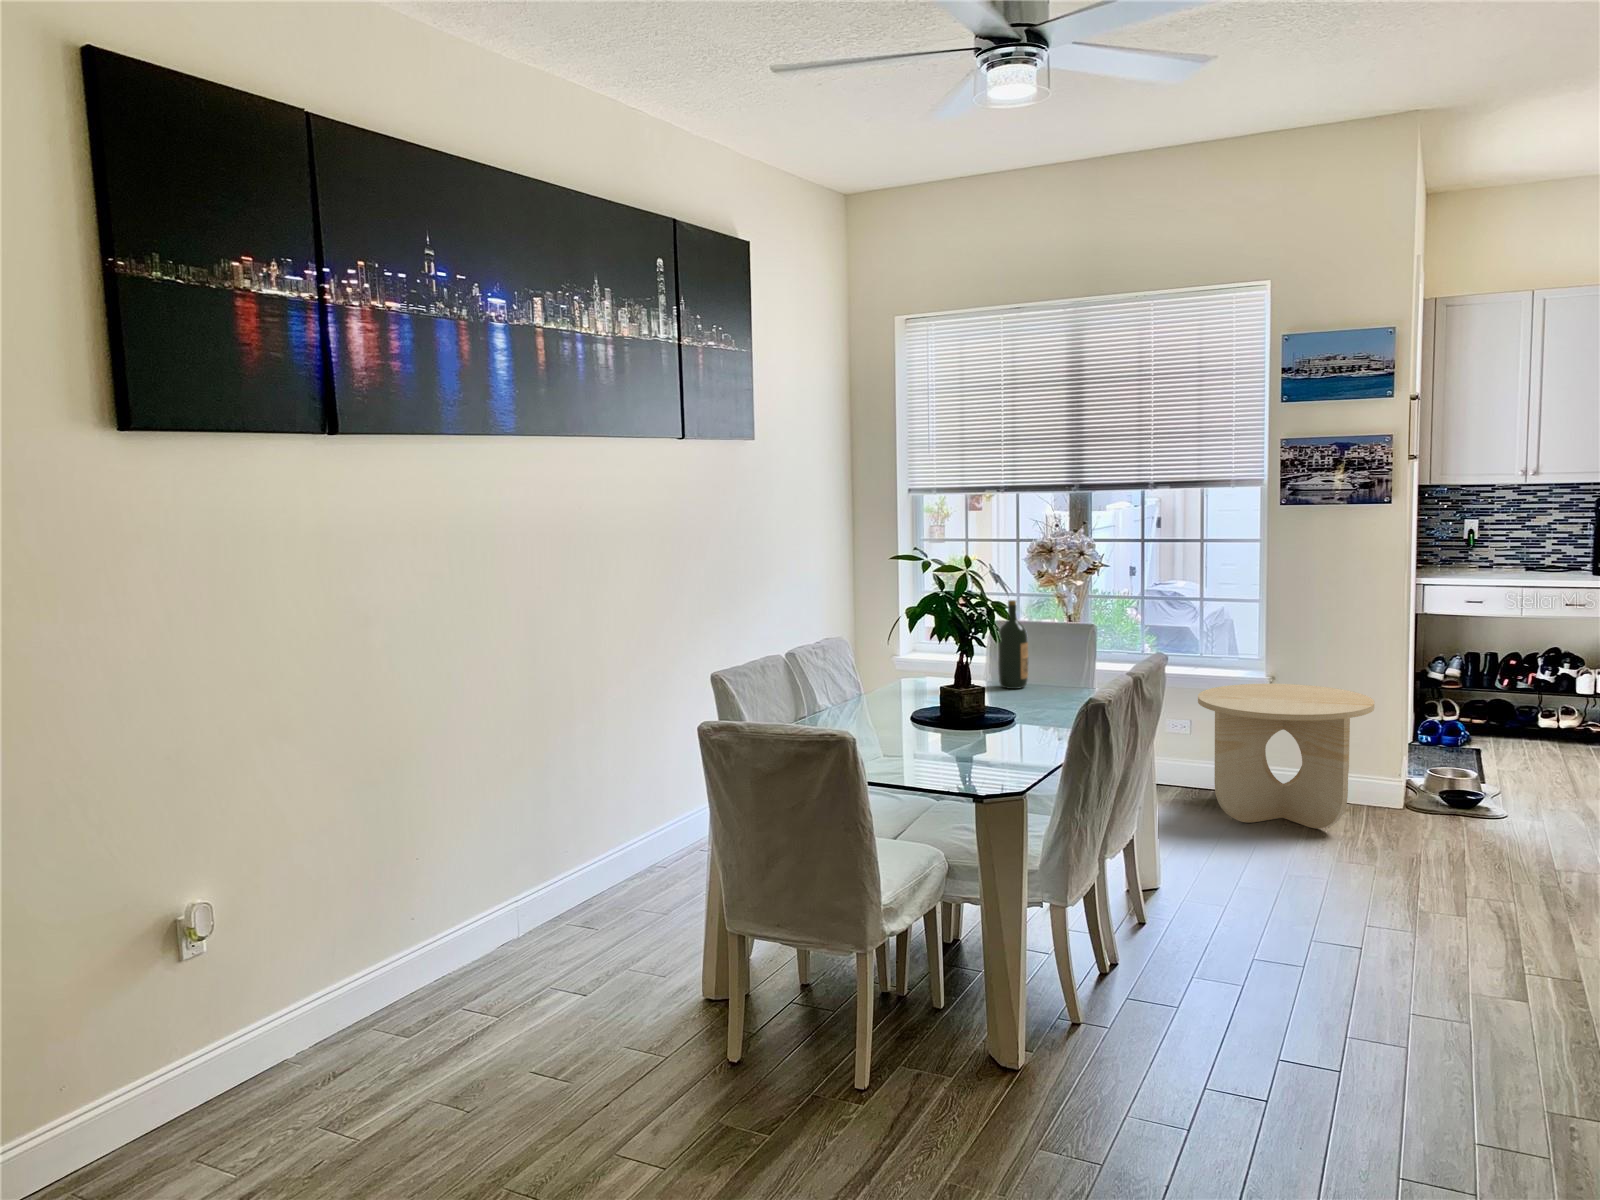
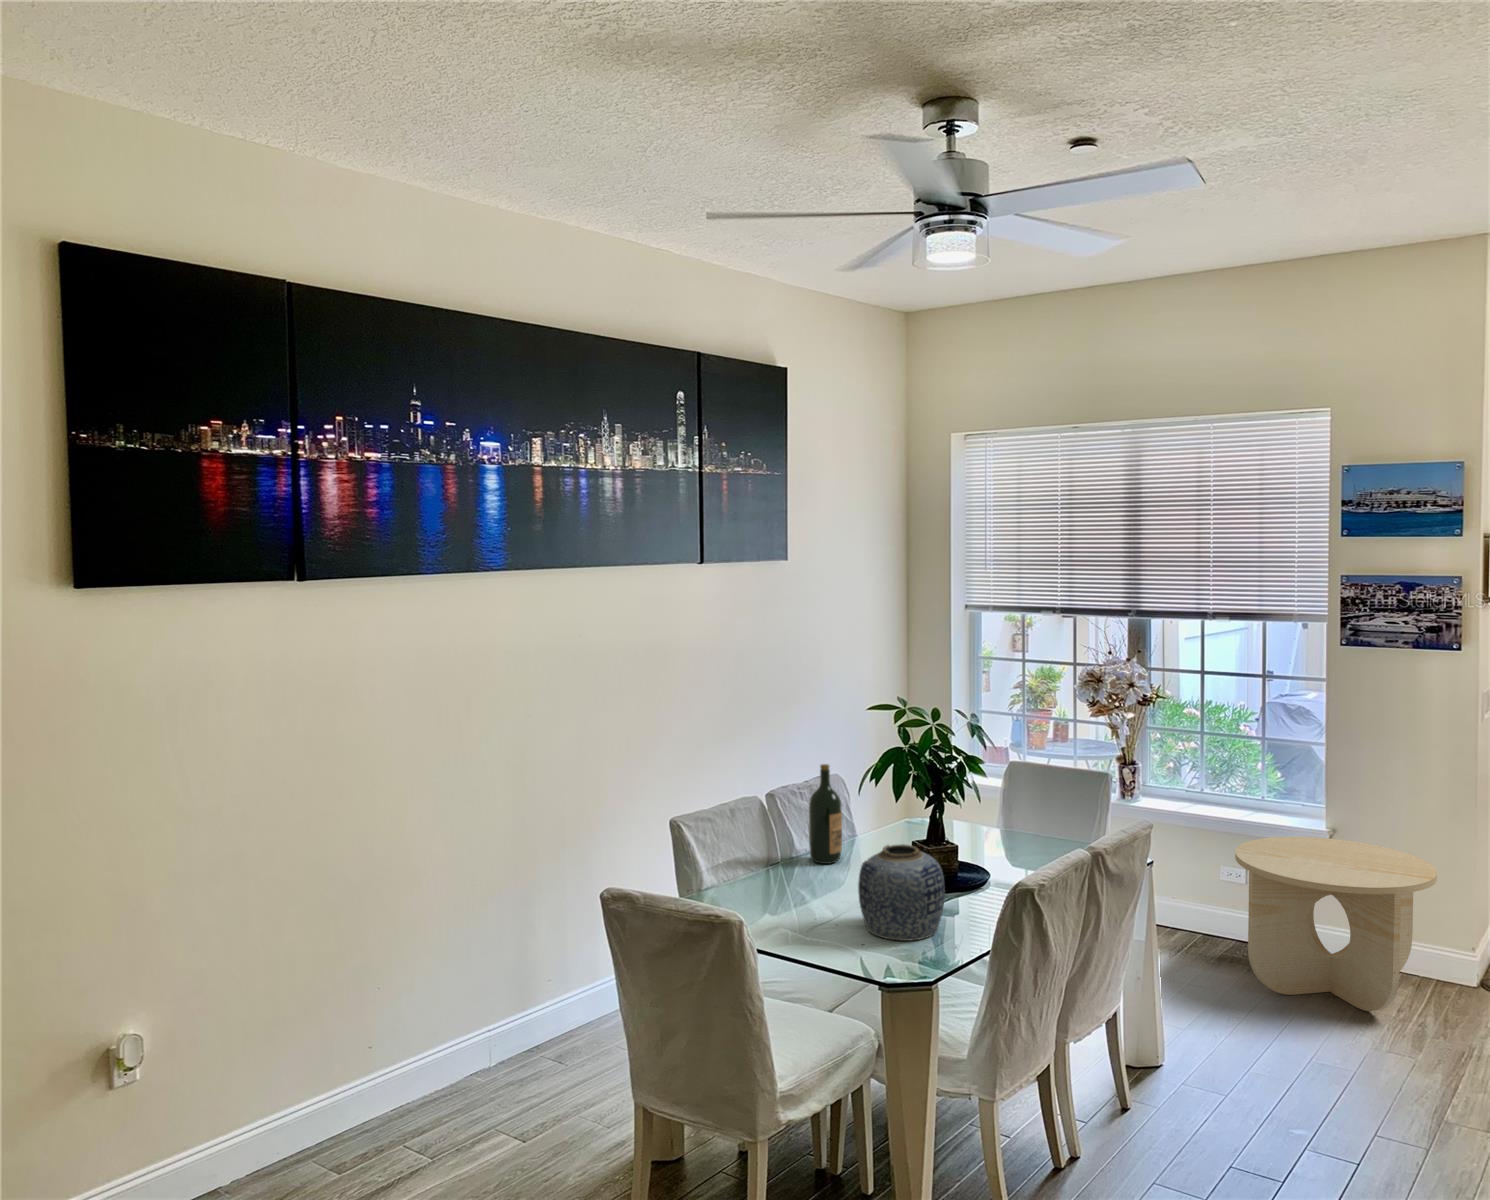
wine bottle: present [998,600,1028,689] -> present [809,764,842,864]
vase: none [919,671,1000,757] -> present [858,844,945,941]

